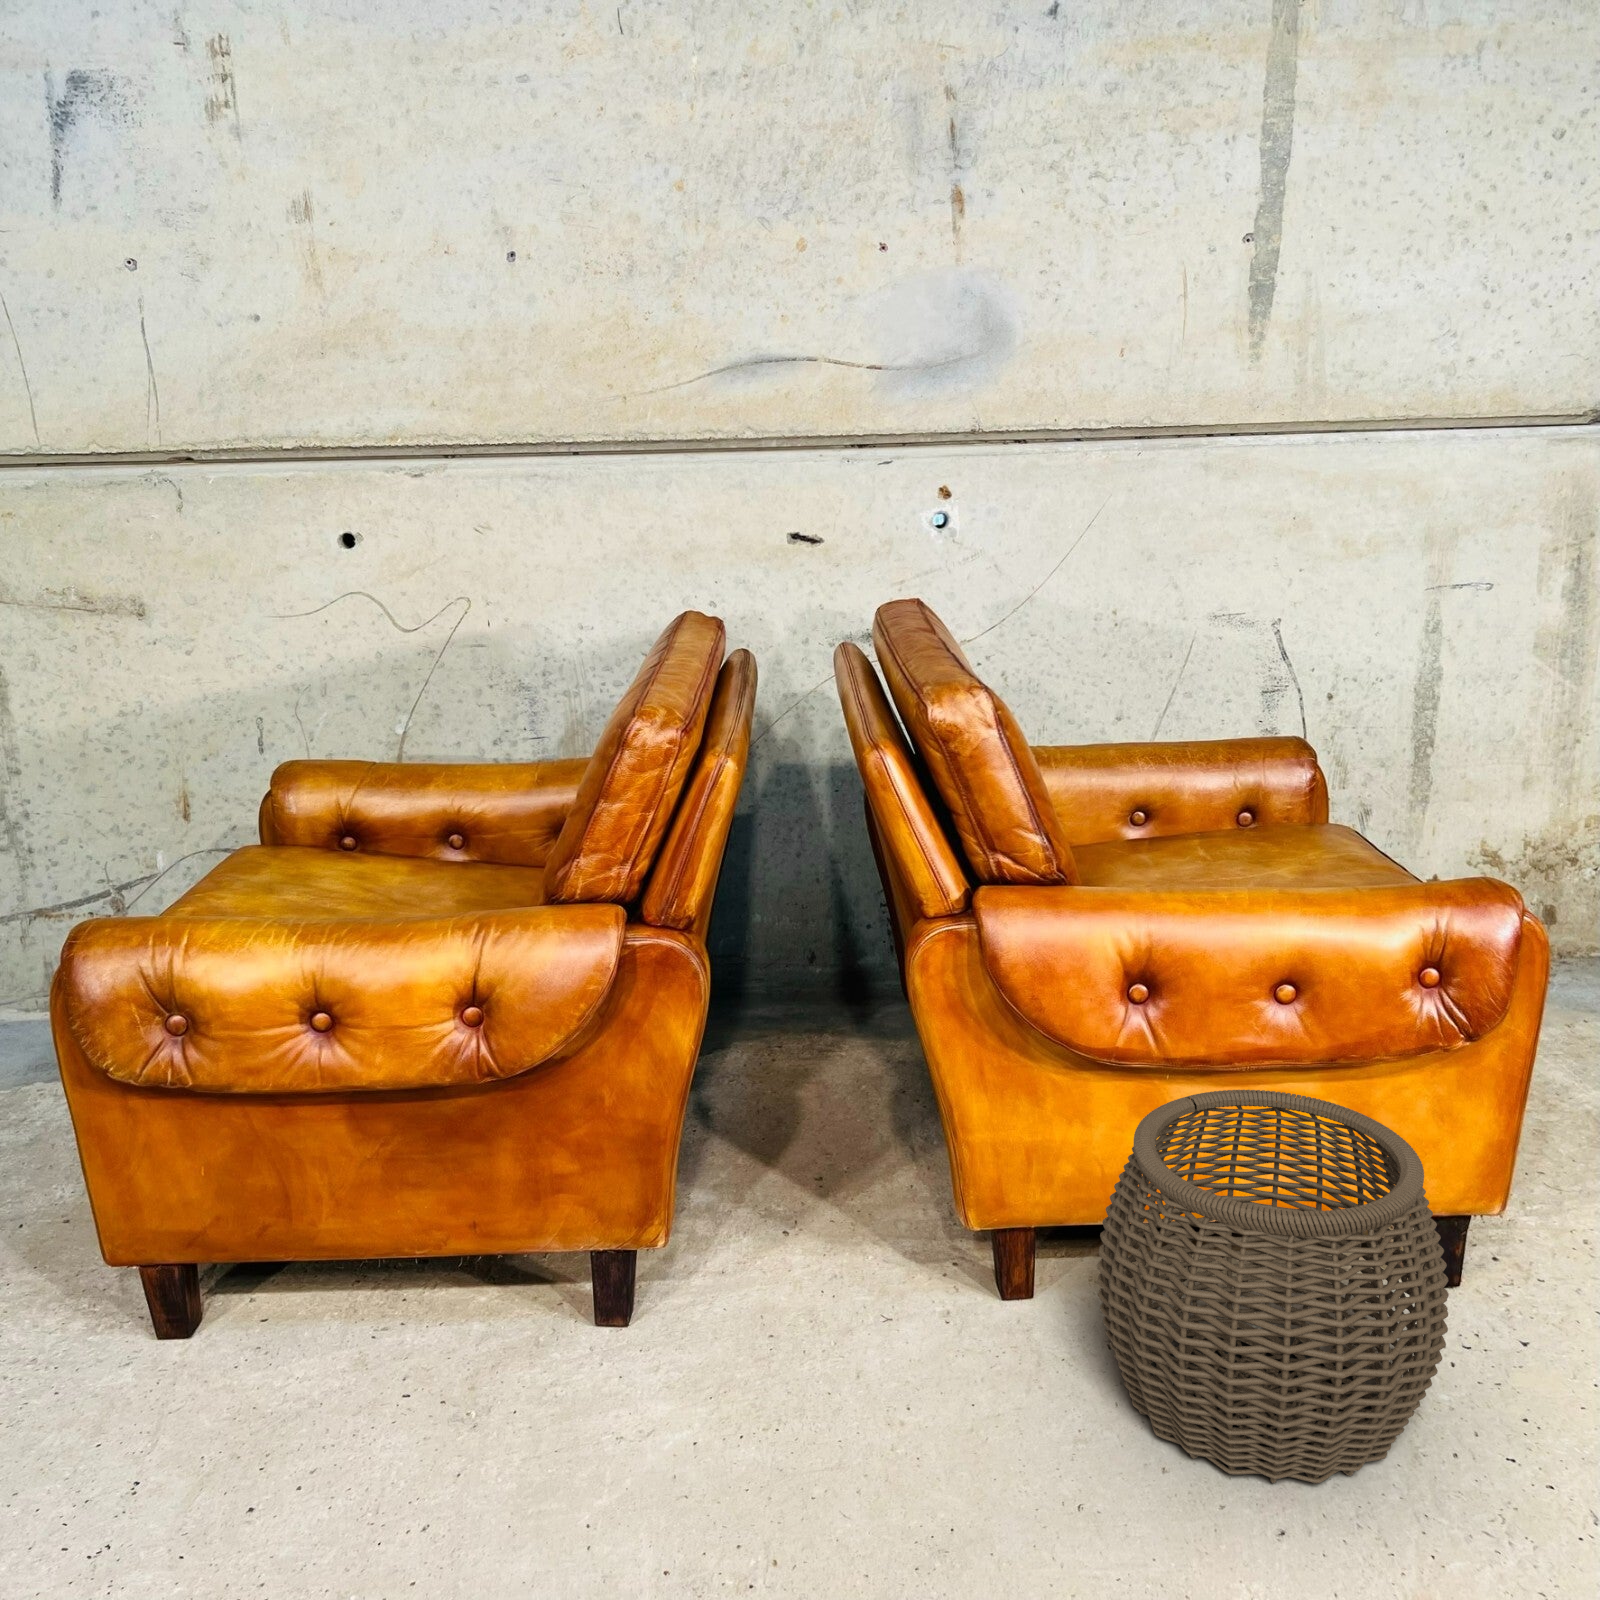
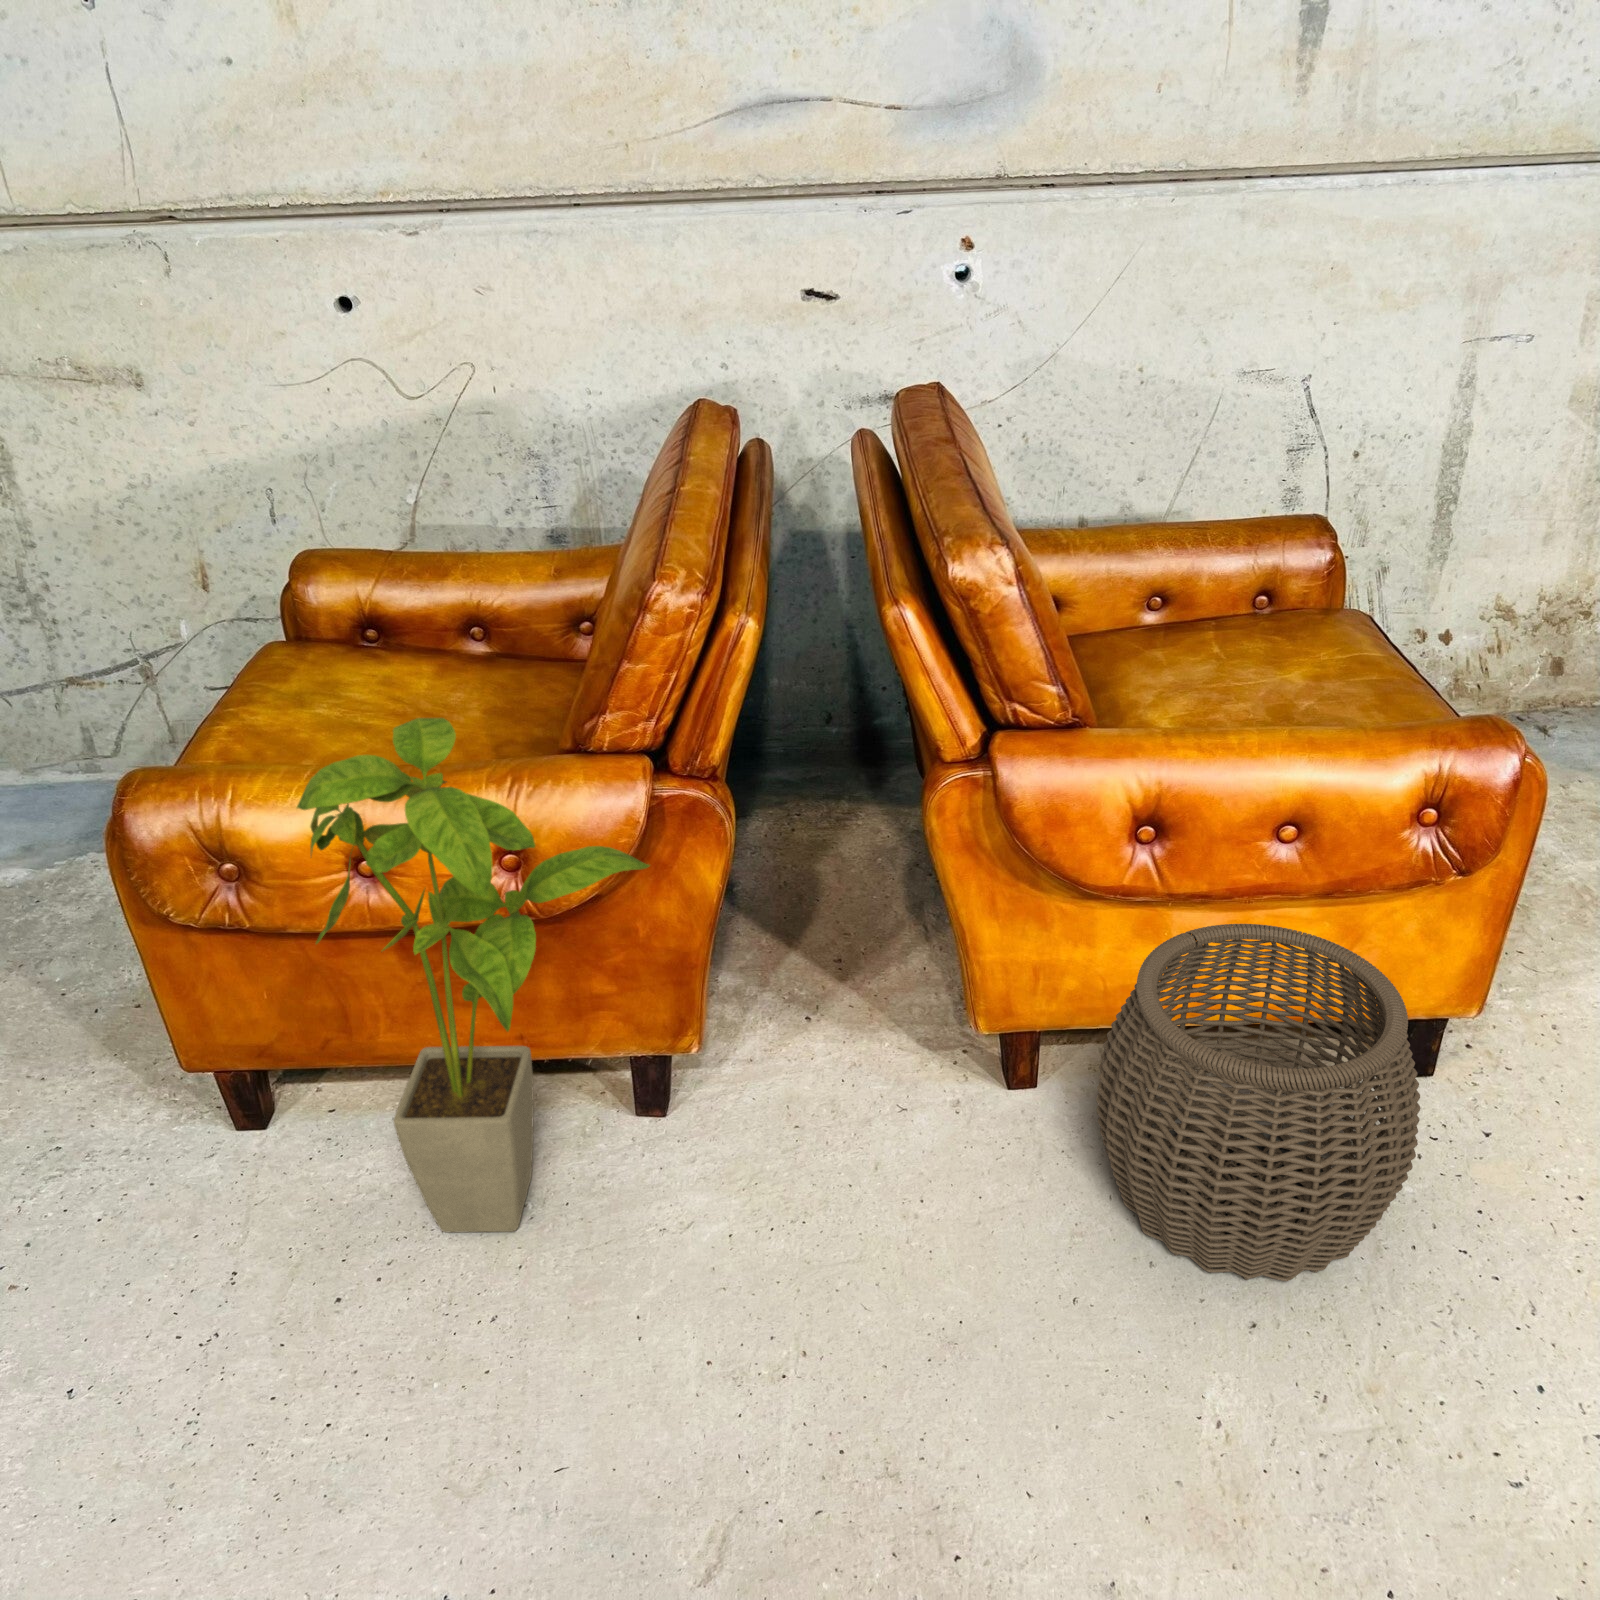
house plant: none [258,826,621,1437] -> present [297,718,650,1232]

